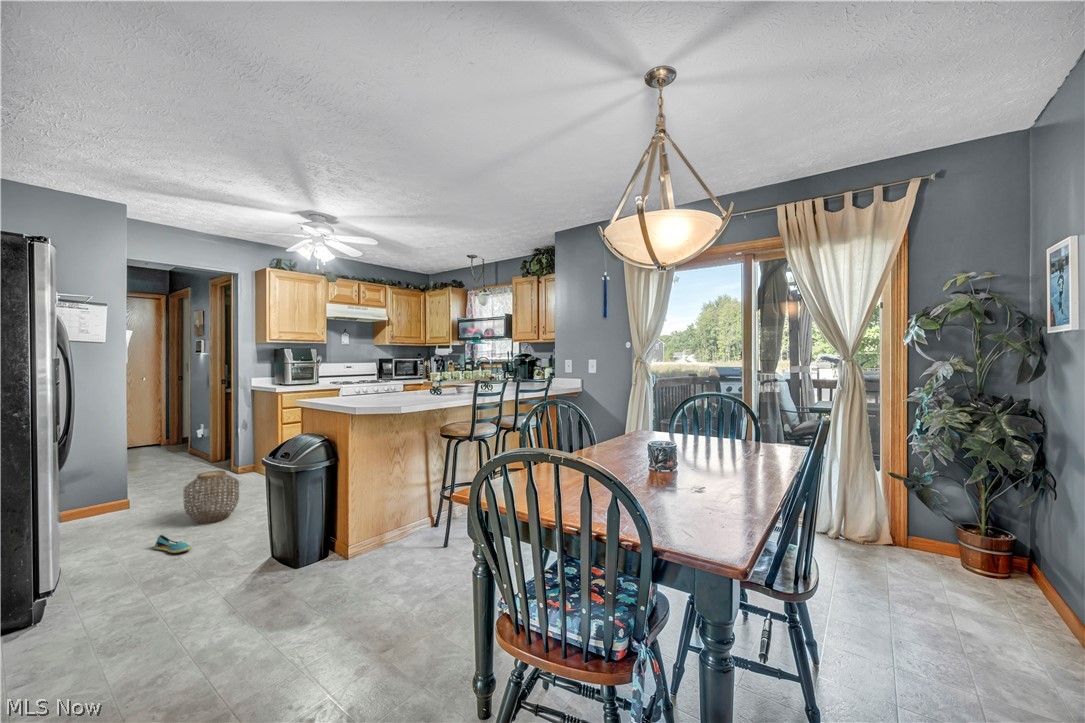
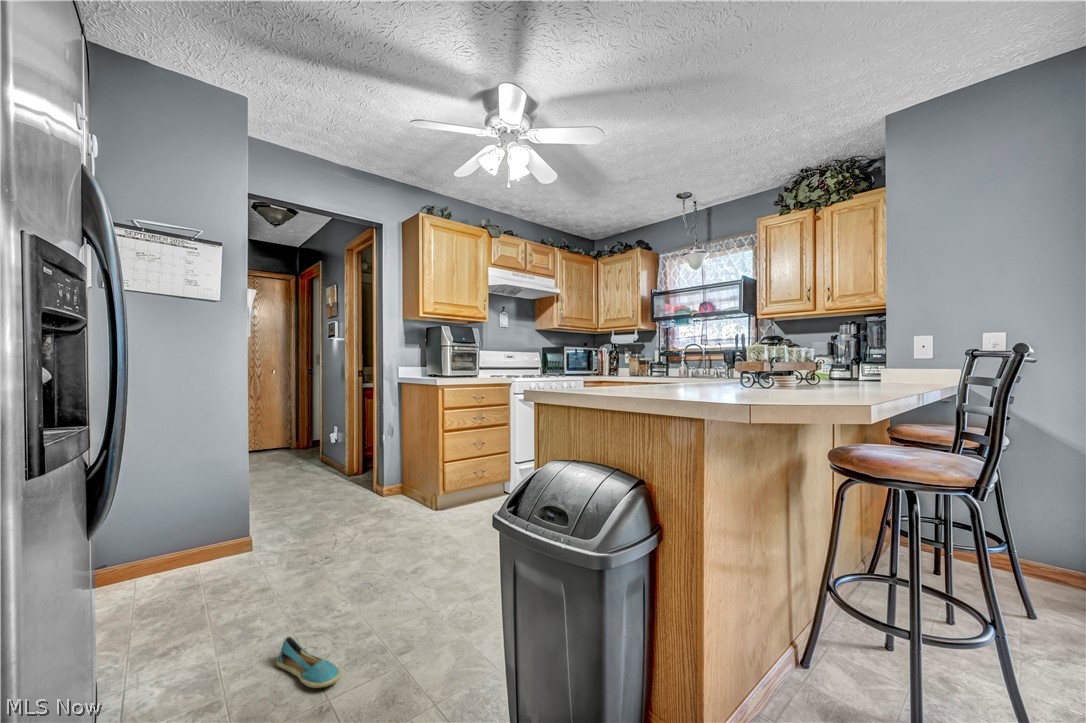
woven basket: present [184,470,239,523] -> none [322,505,403,599]

